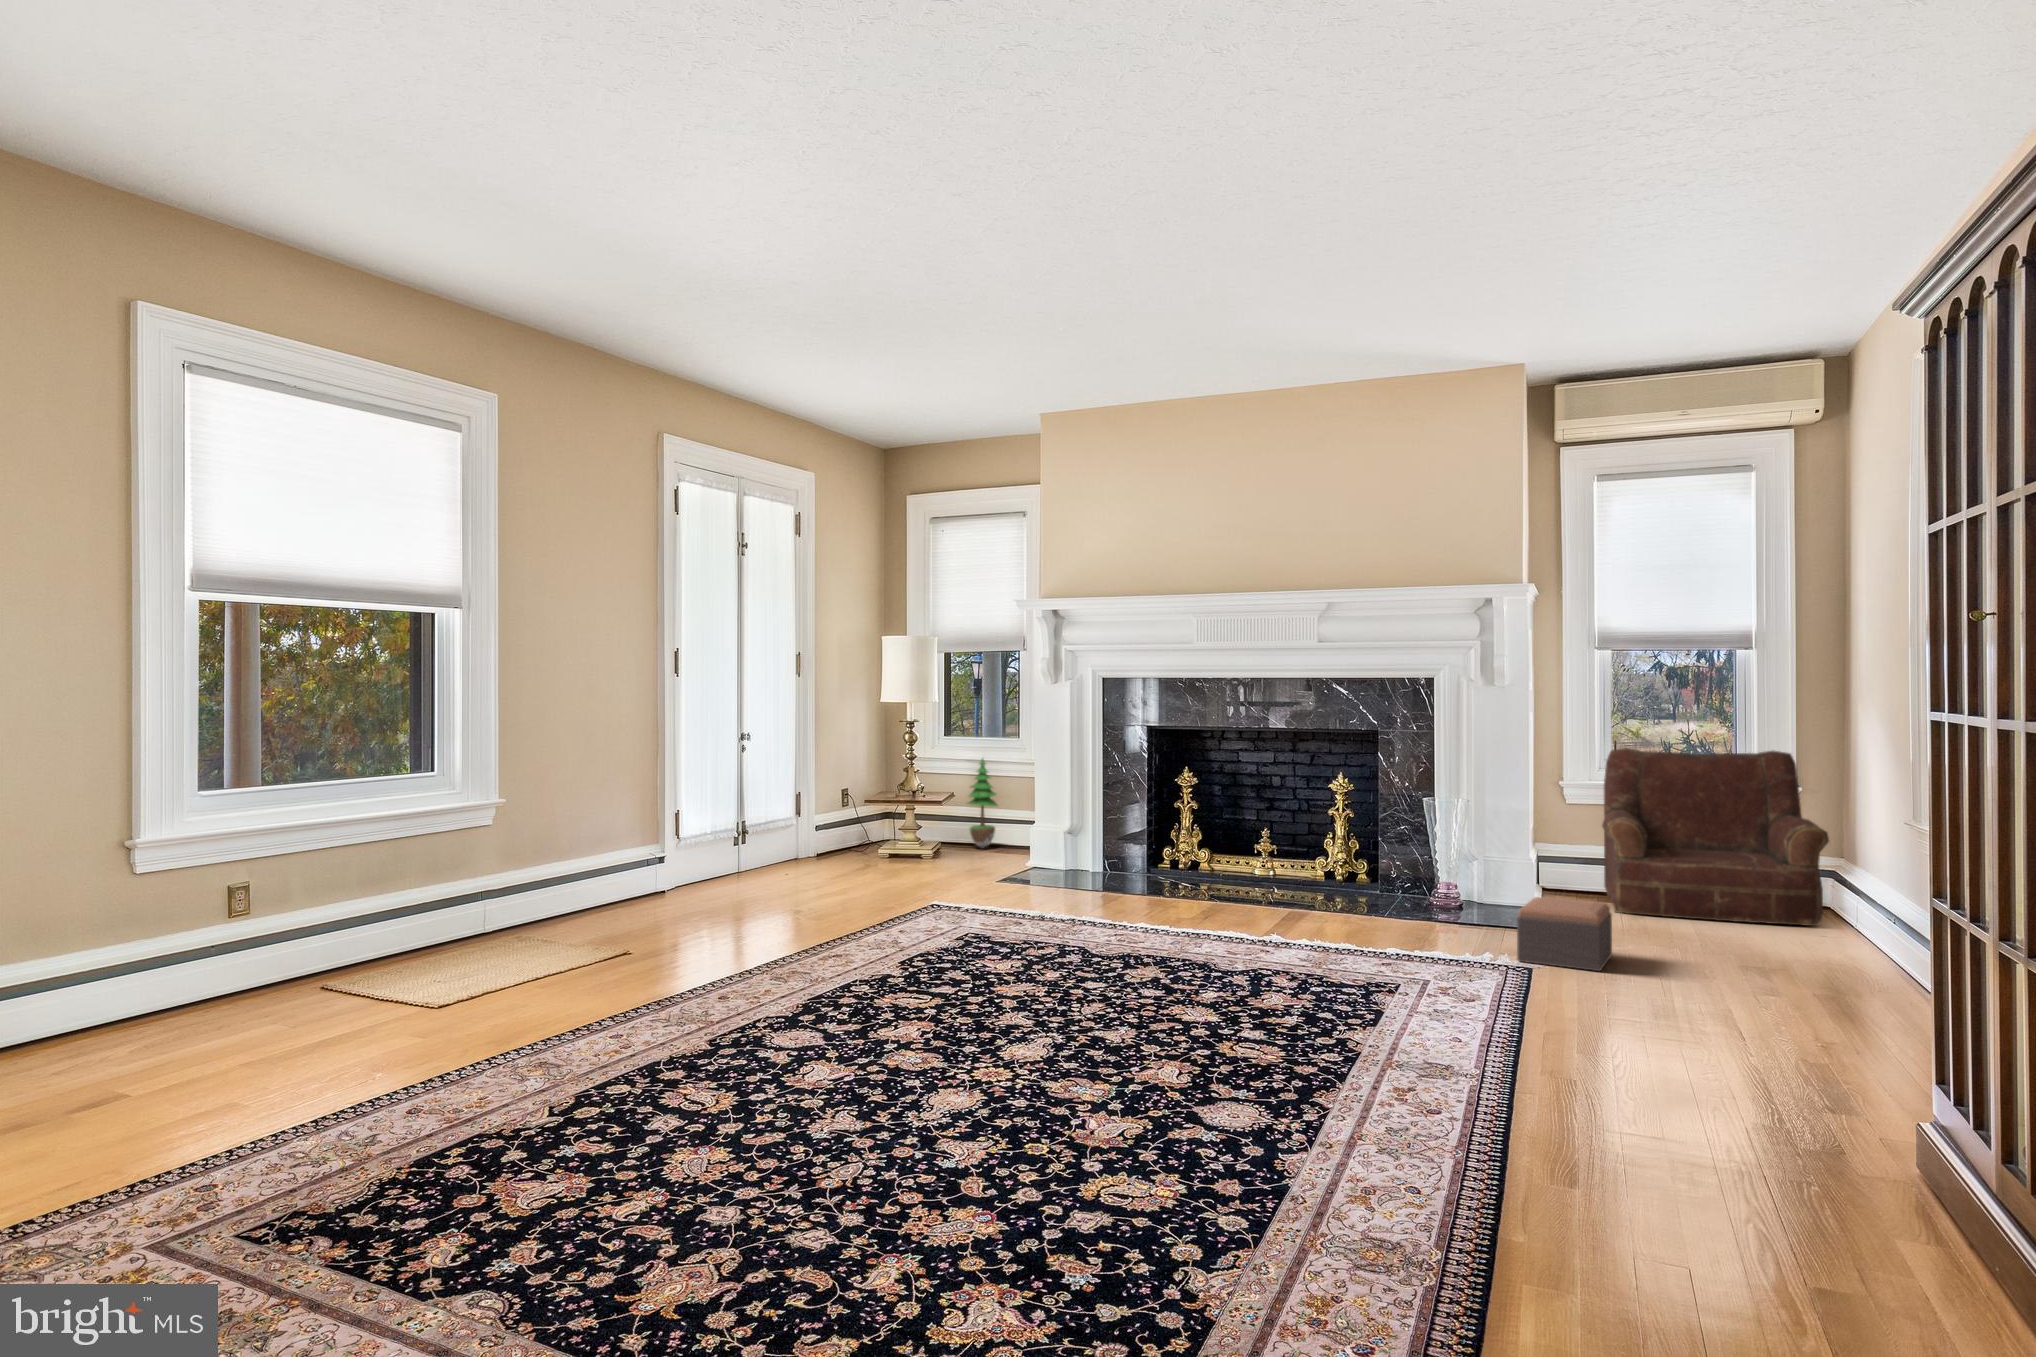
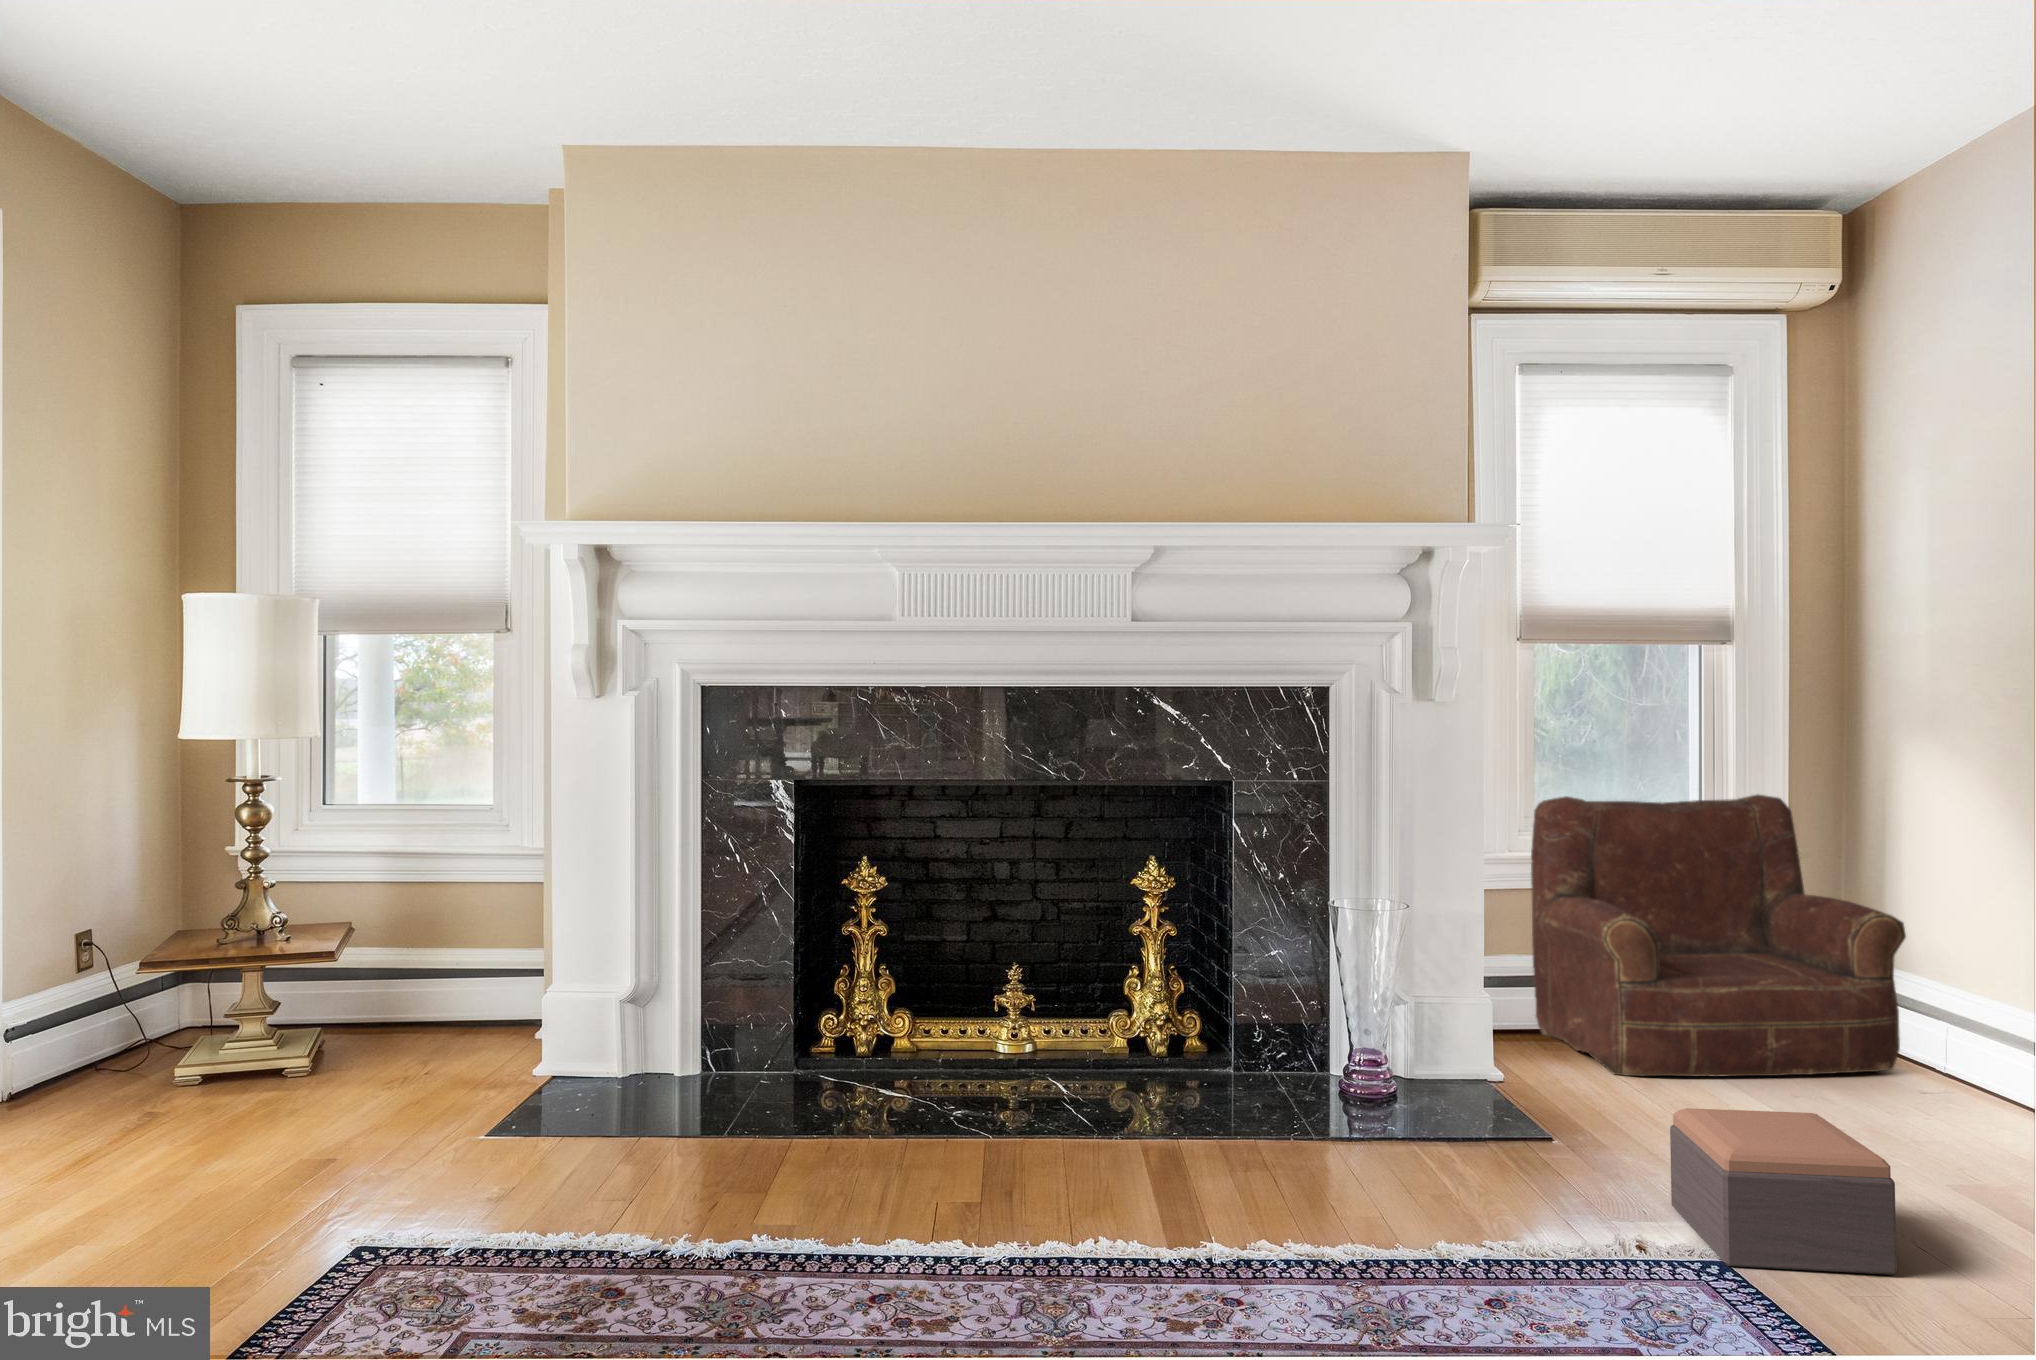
potted tree: present [968,759,997,848] -> none [380,846,452,1031]

